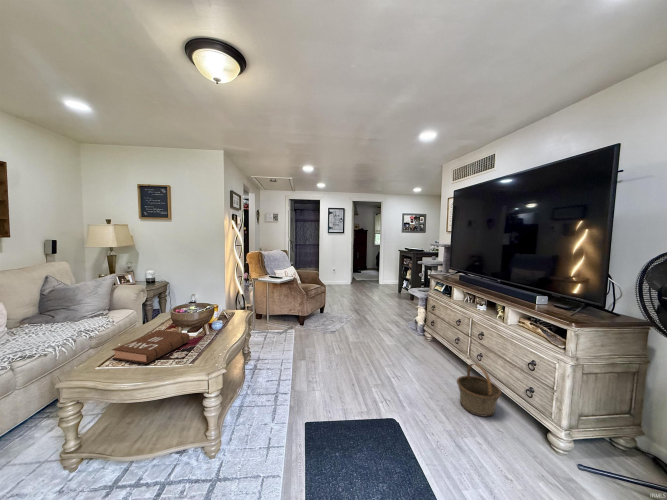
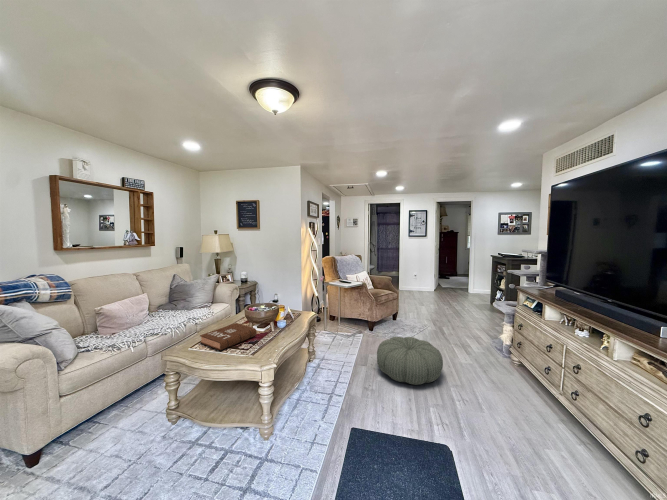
pouf: none [315,327,377,371] -> present [377,337,443,385]
basket: present [457,364,501,417] -> none [534,401,599,472]

